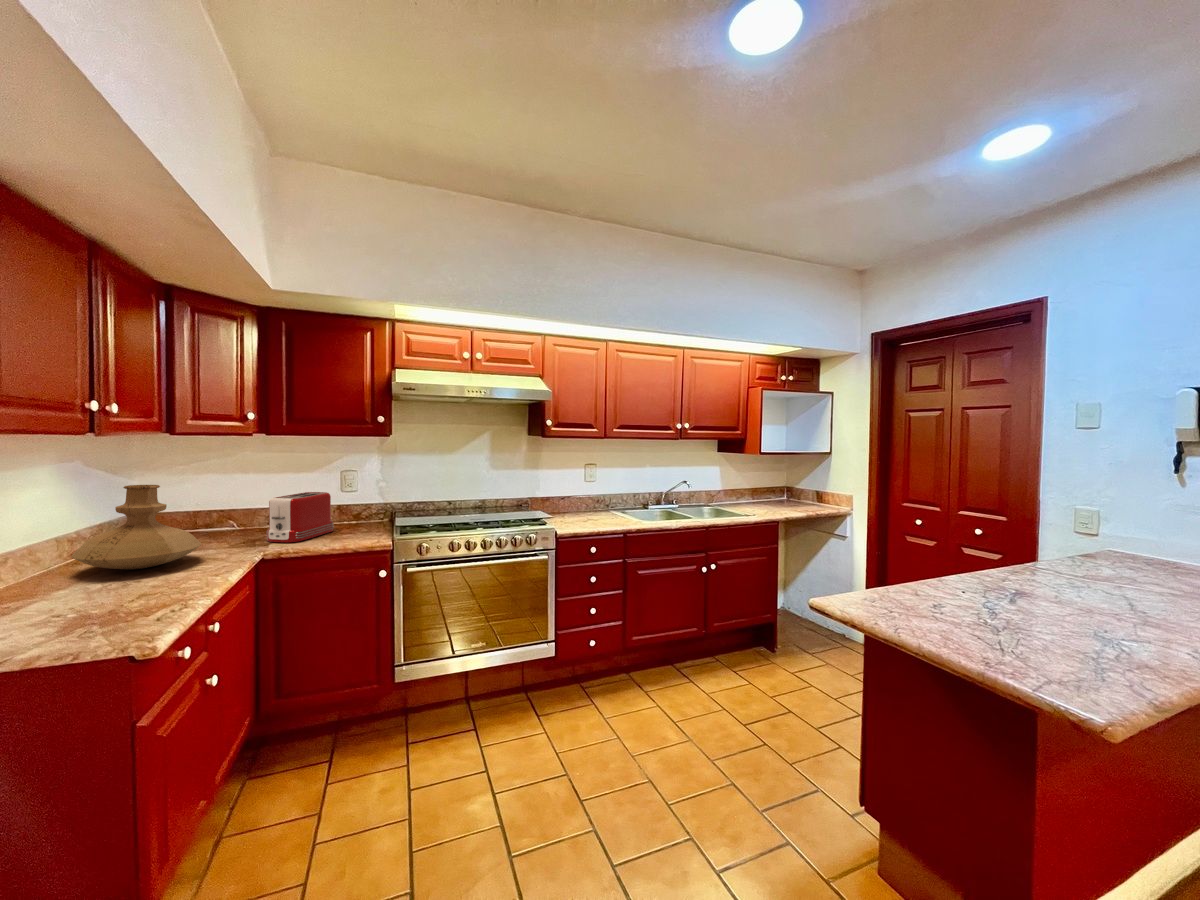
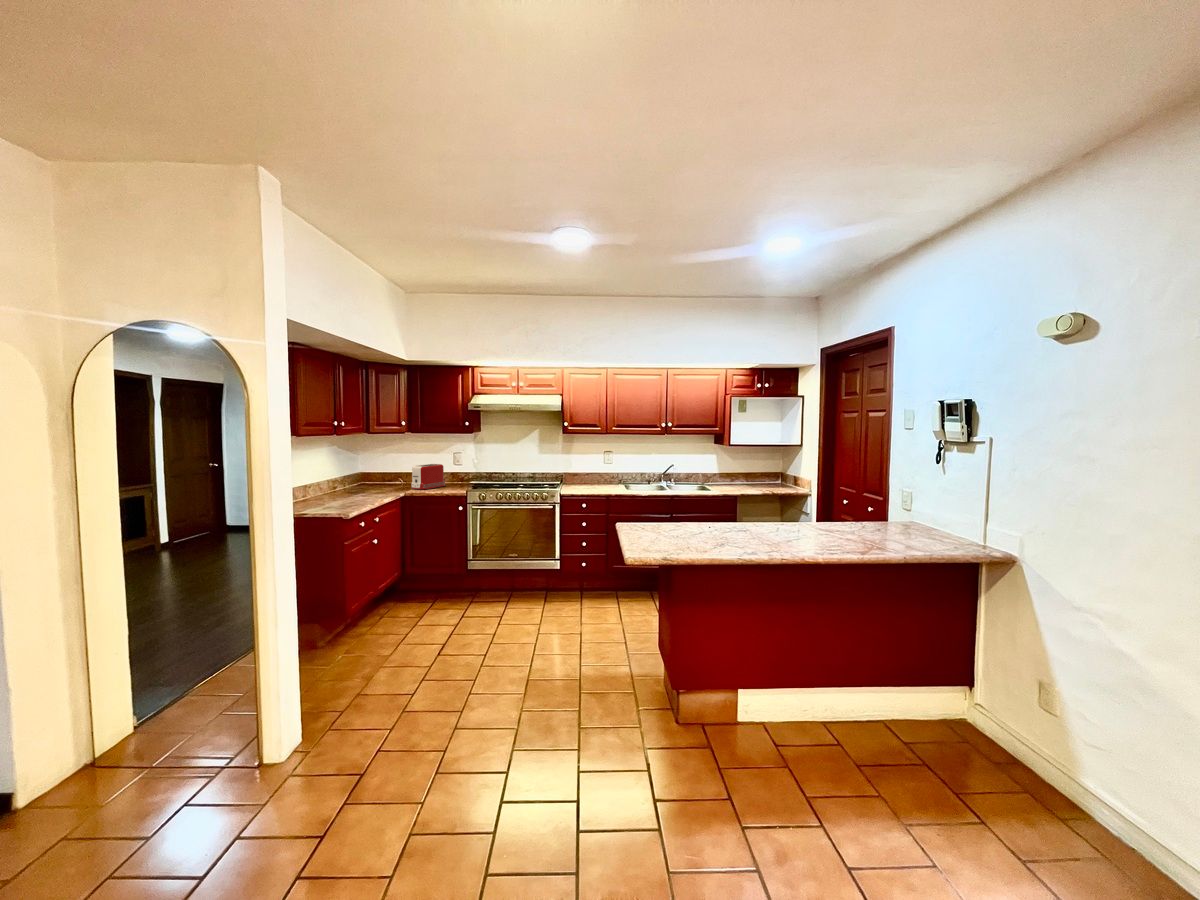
vase: present [71,485,201,569] -> none [334,457,381,495]

